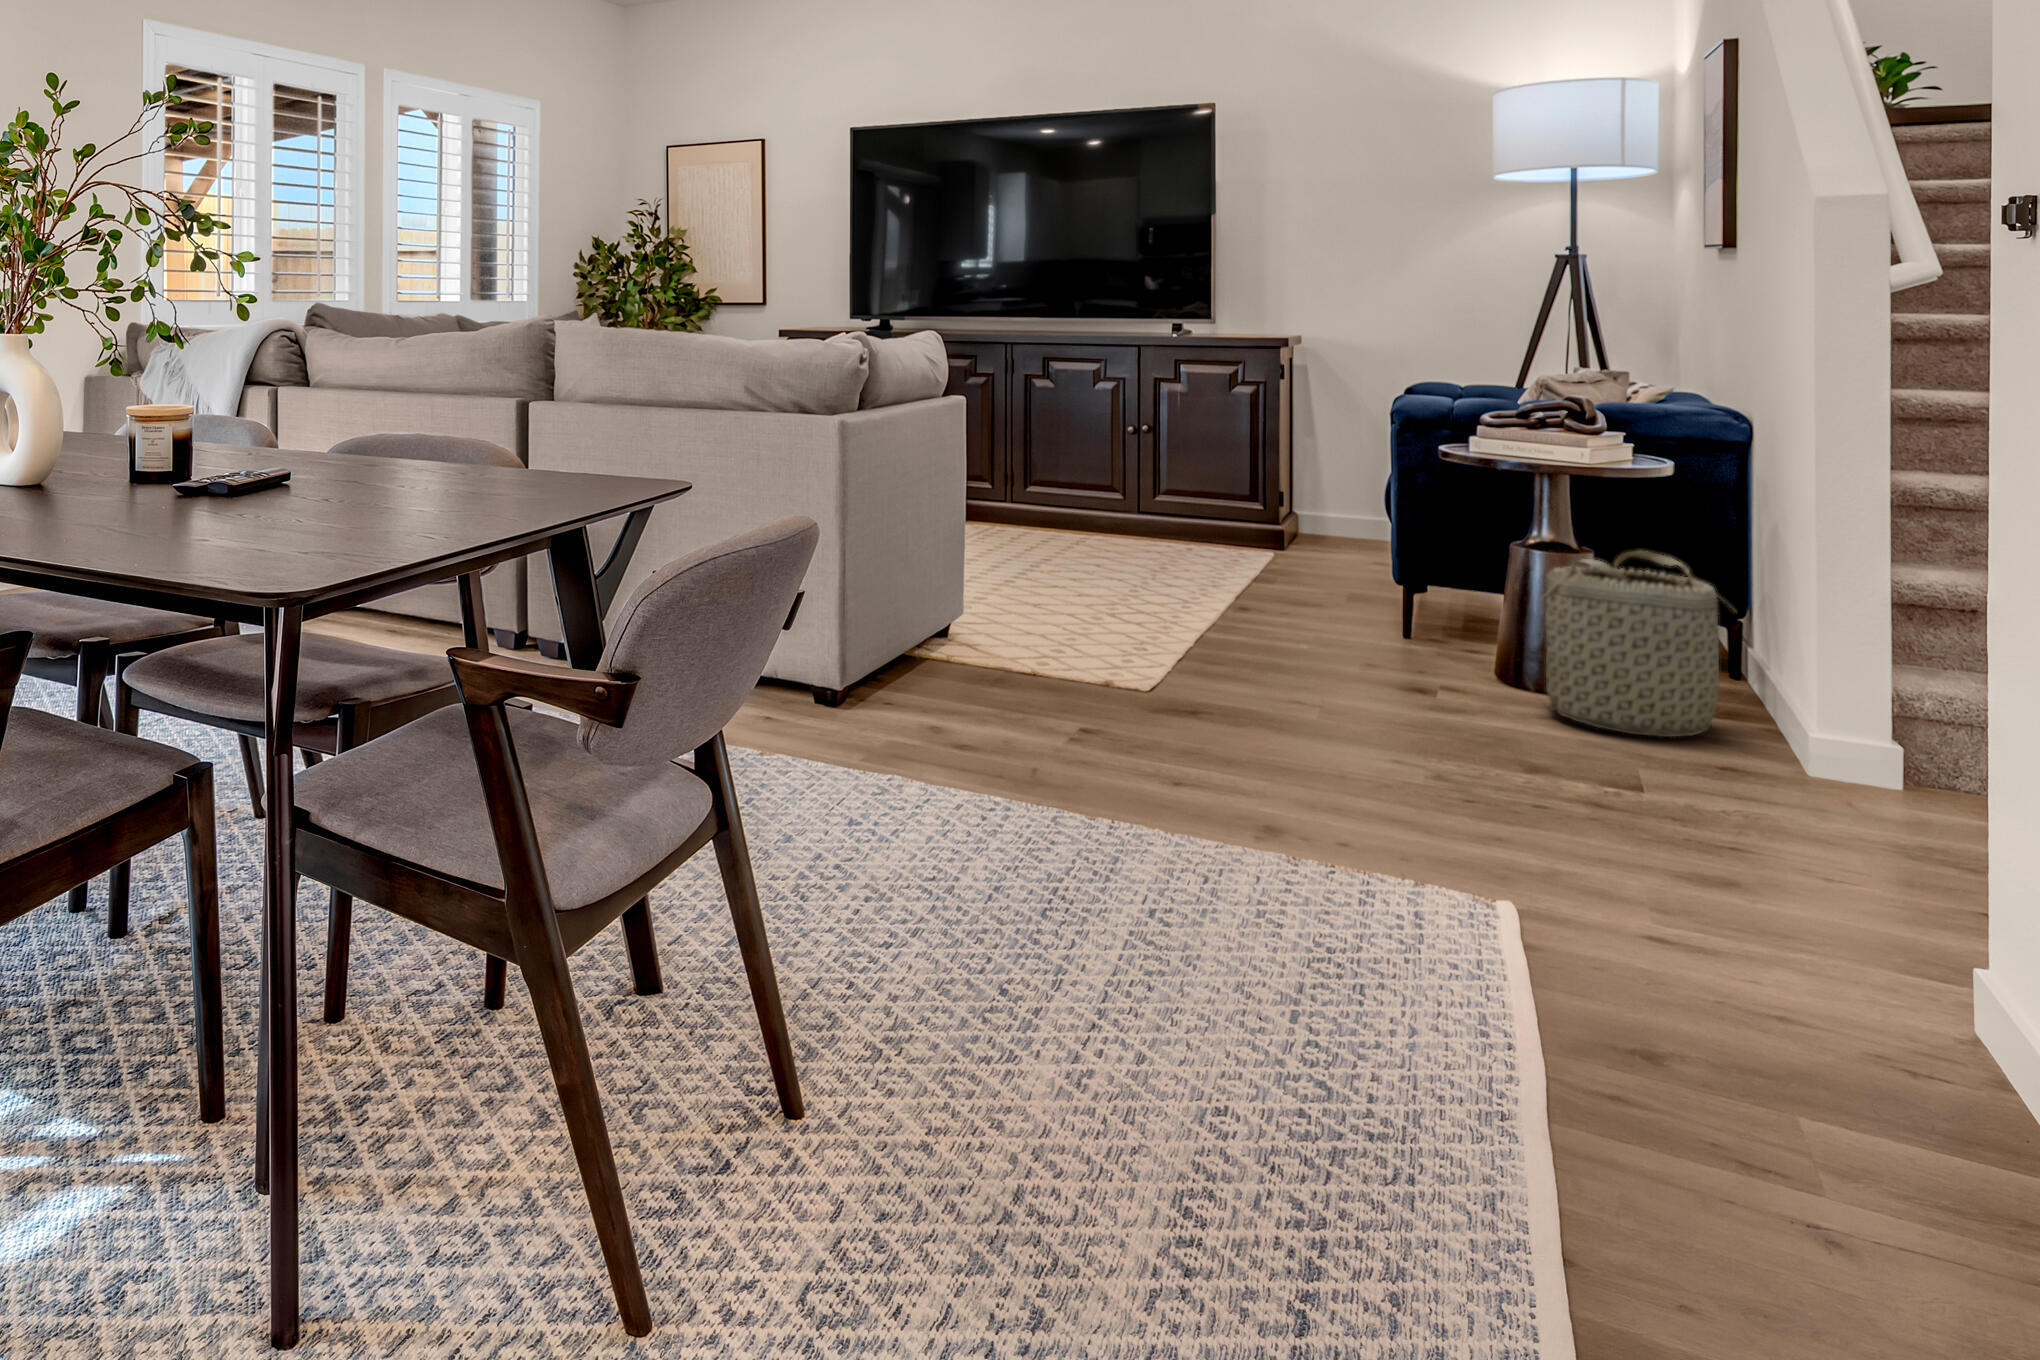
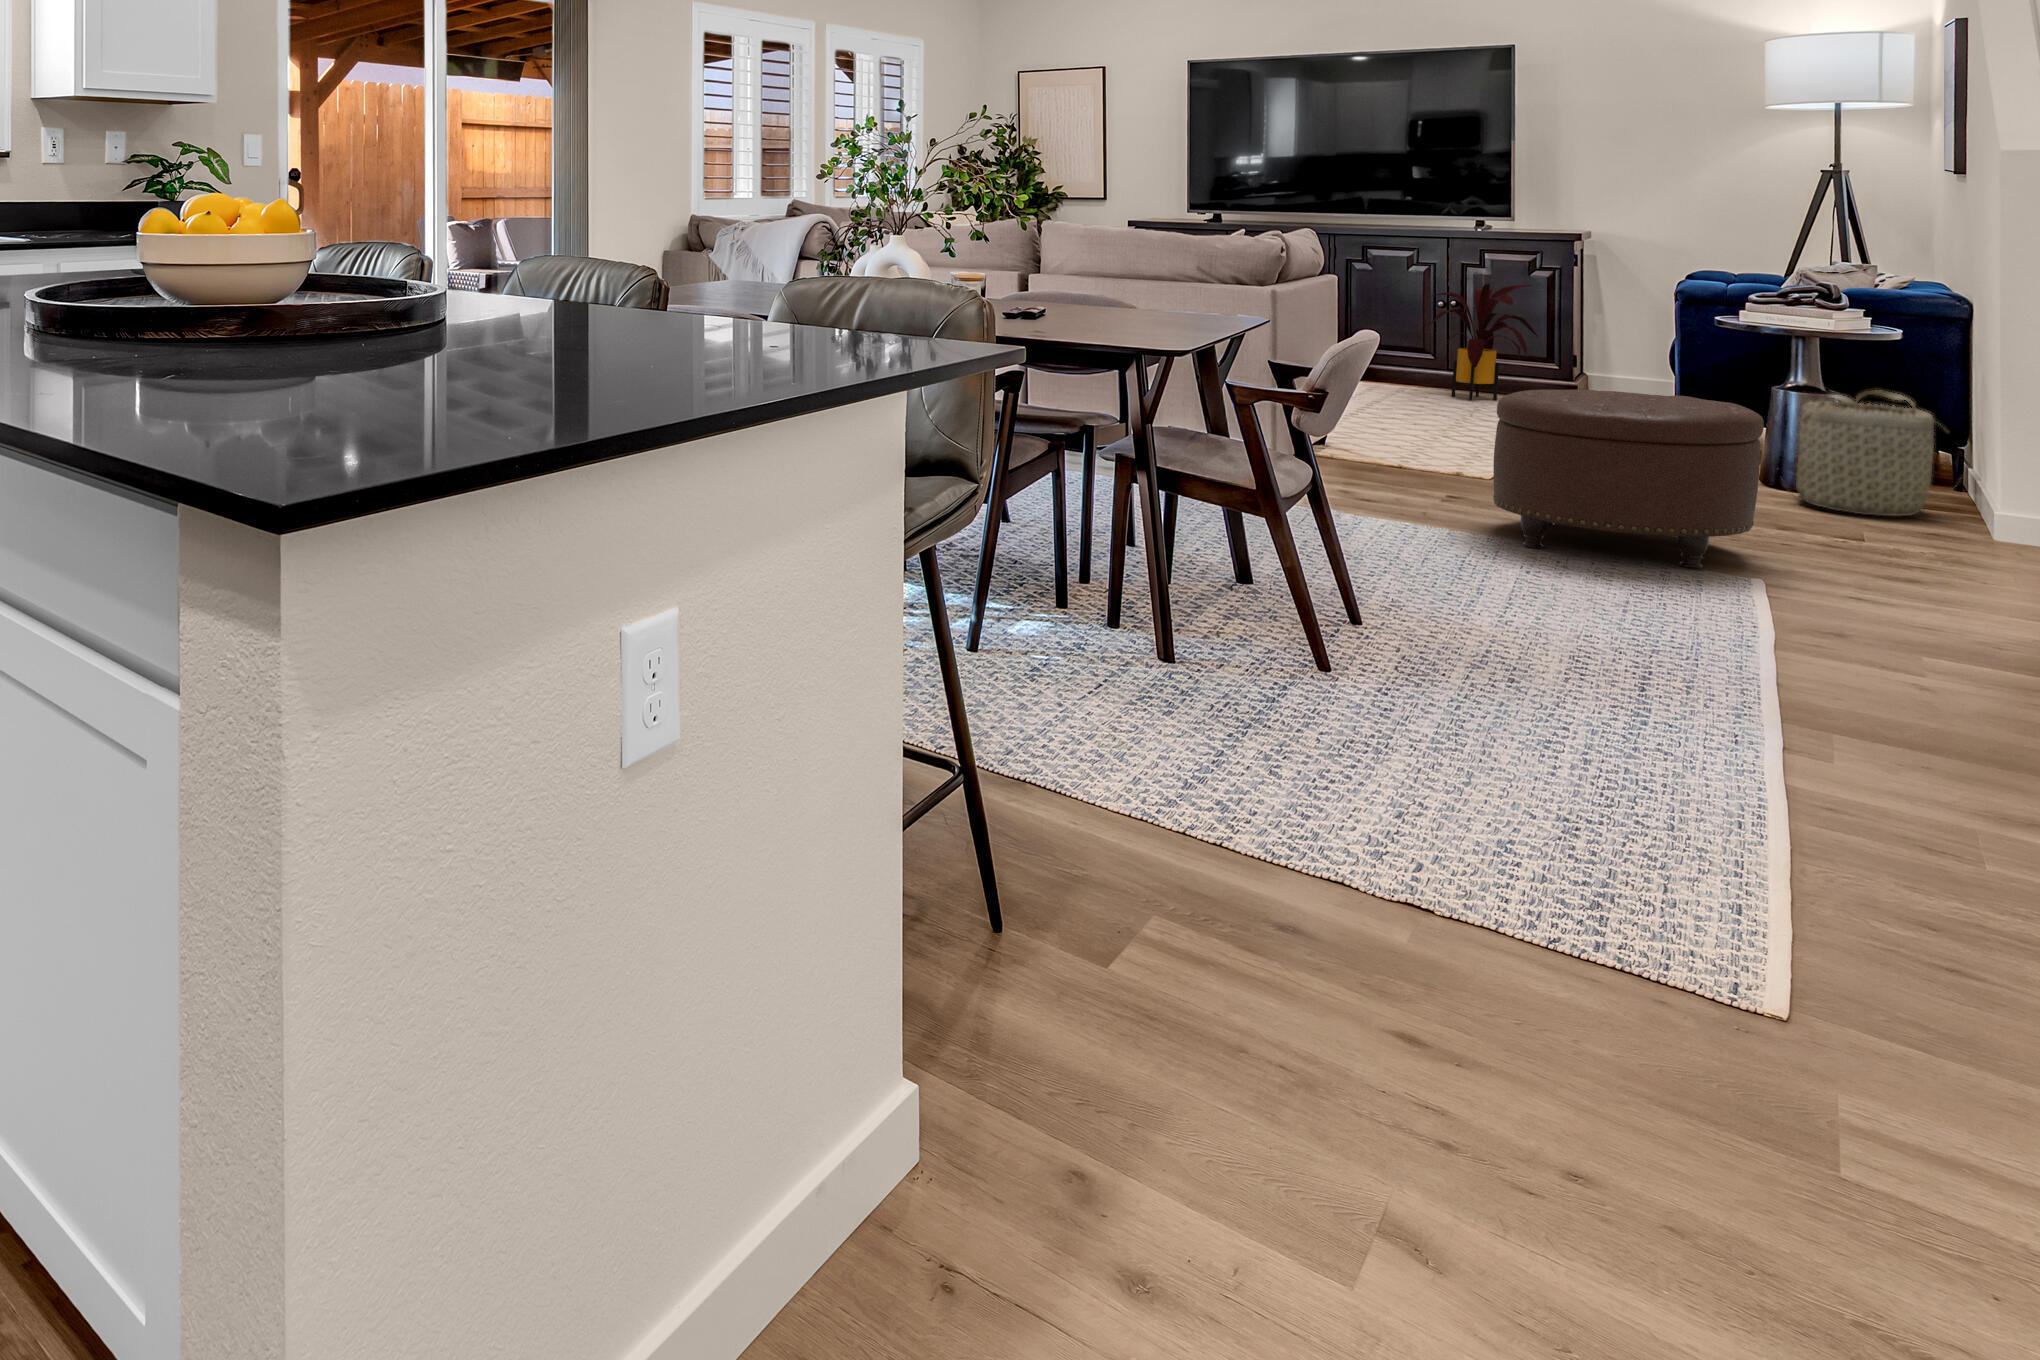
house plant: none [1109,401,1243,552] -> present [1428,284,1539,400]
ottoman: none [1123,560,1493,860] -> present [1493,389,1764,568]

